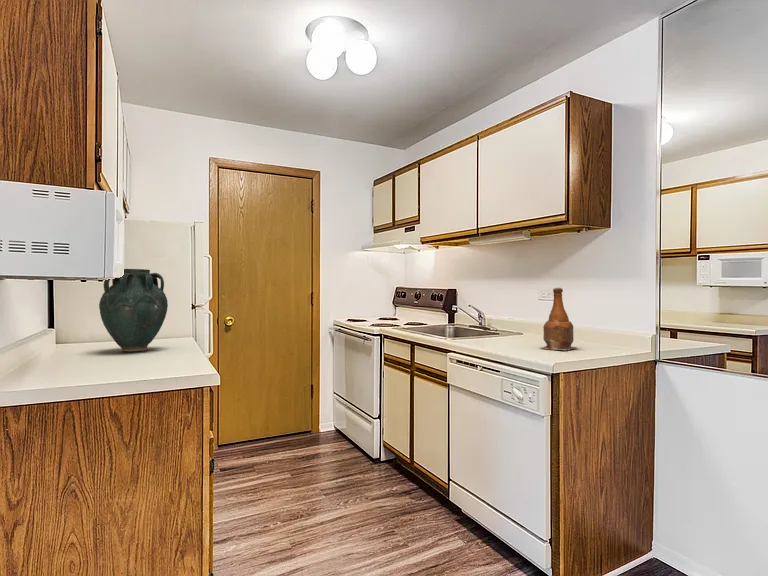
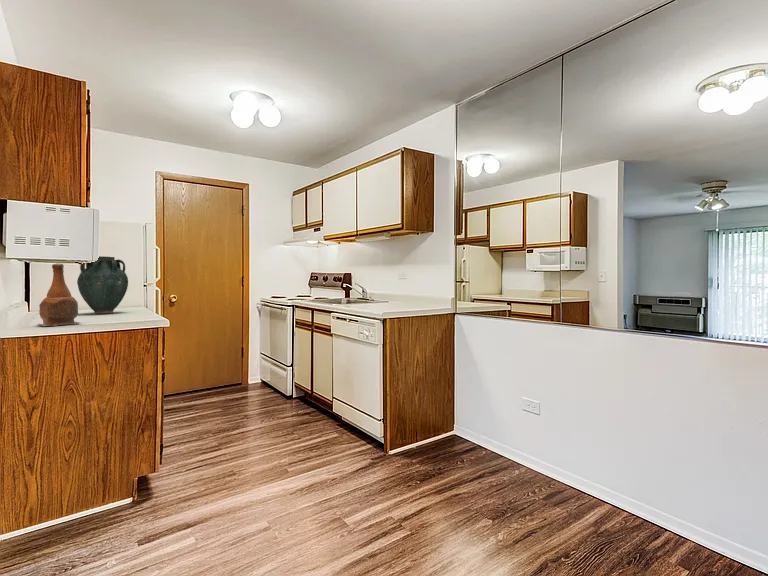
bottle: present [541,288,577,350] -> present [37,263,79,326]

